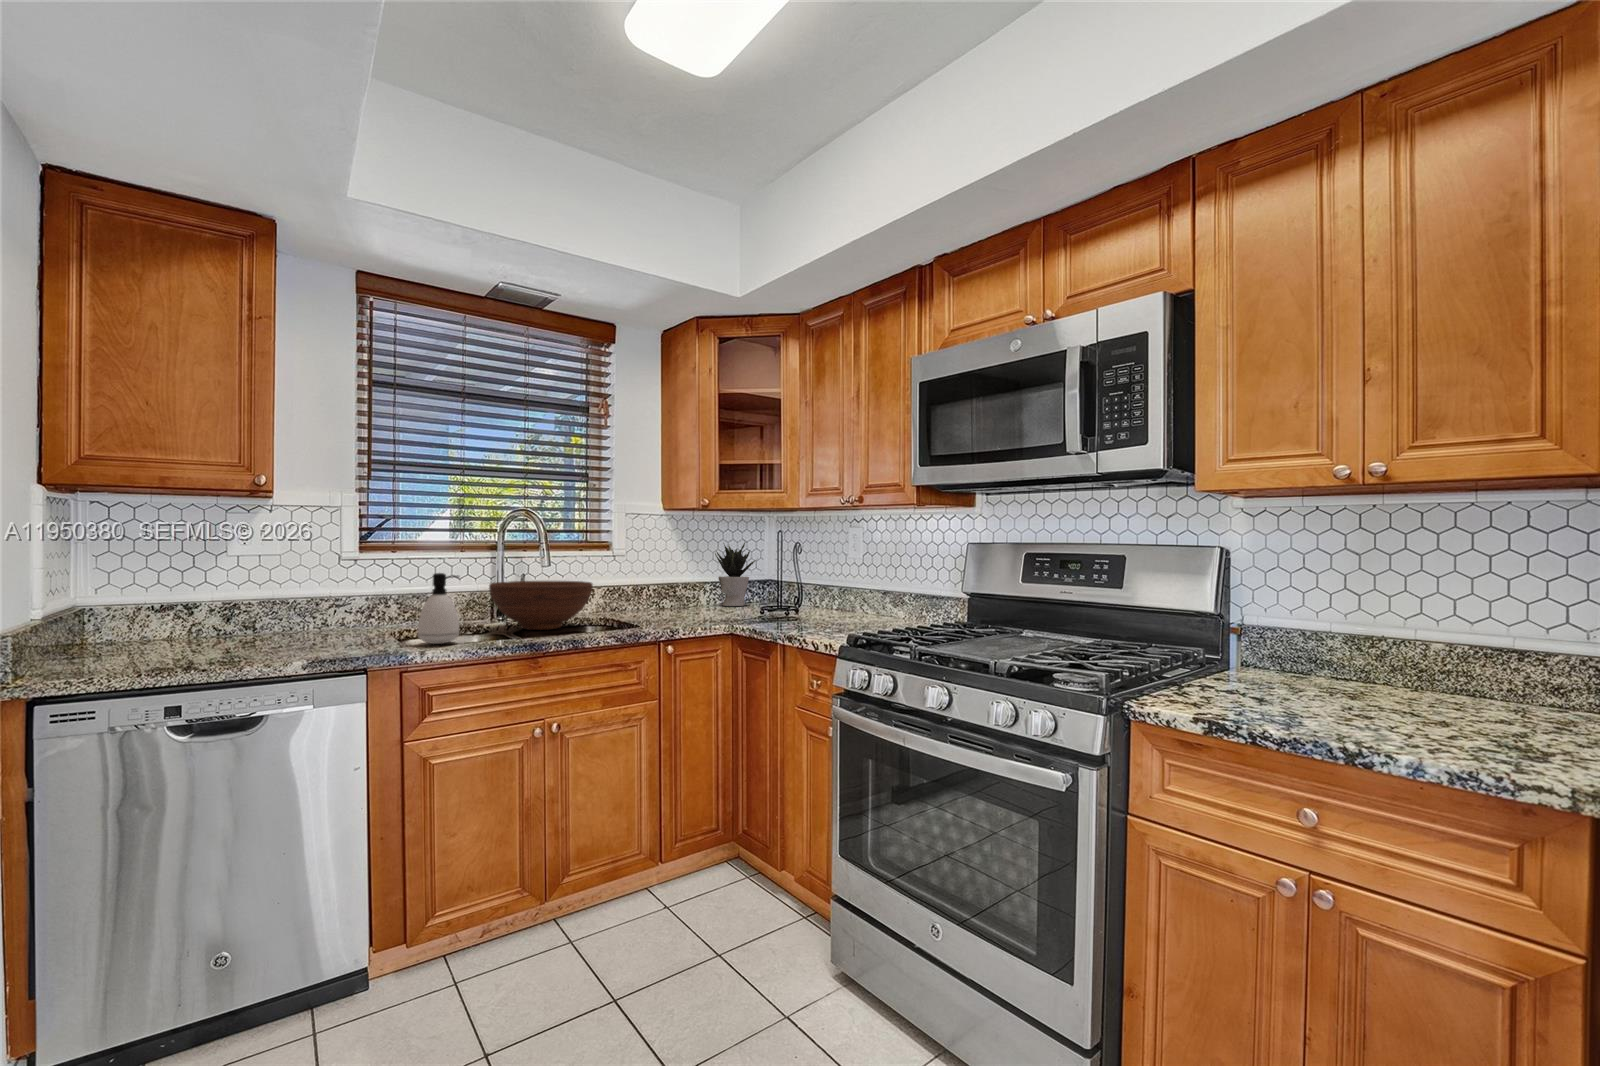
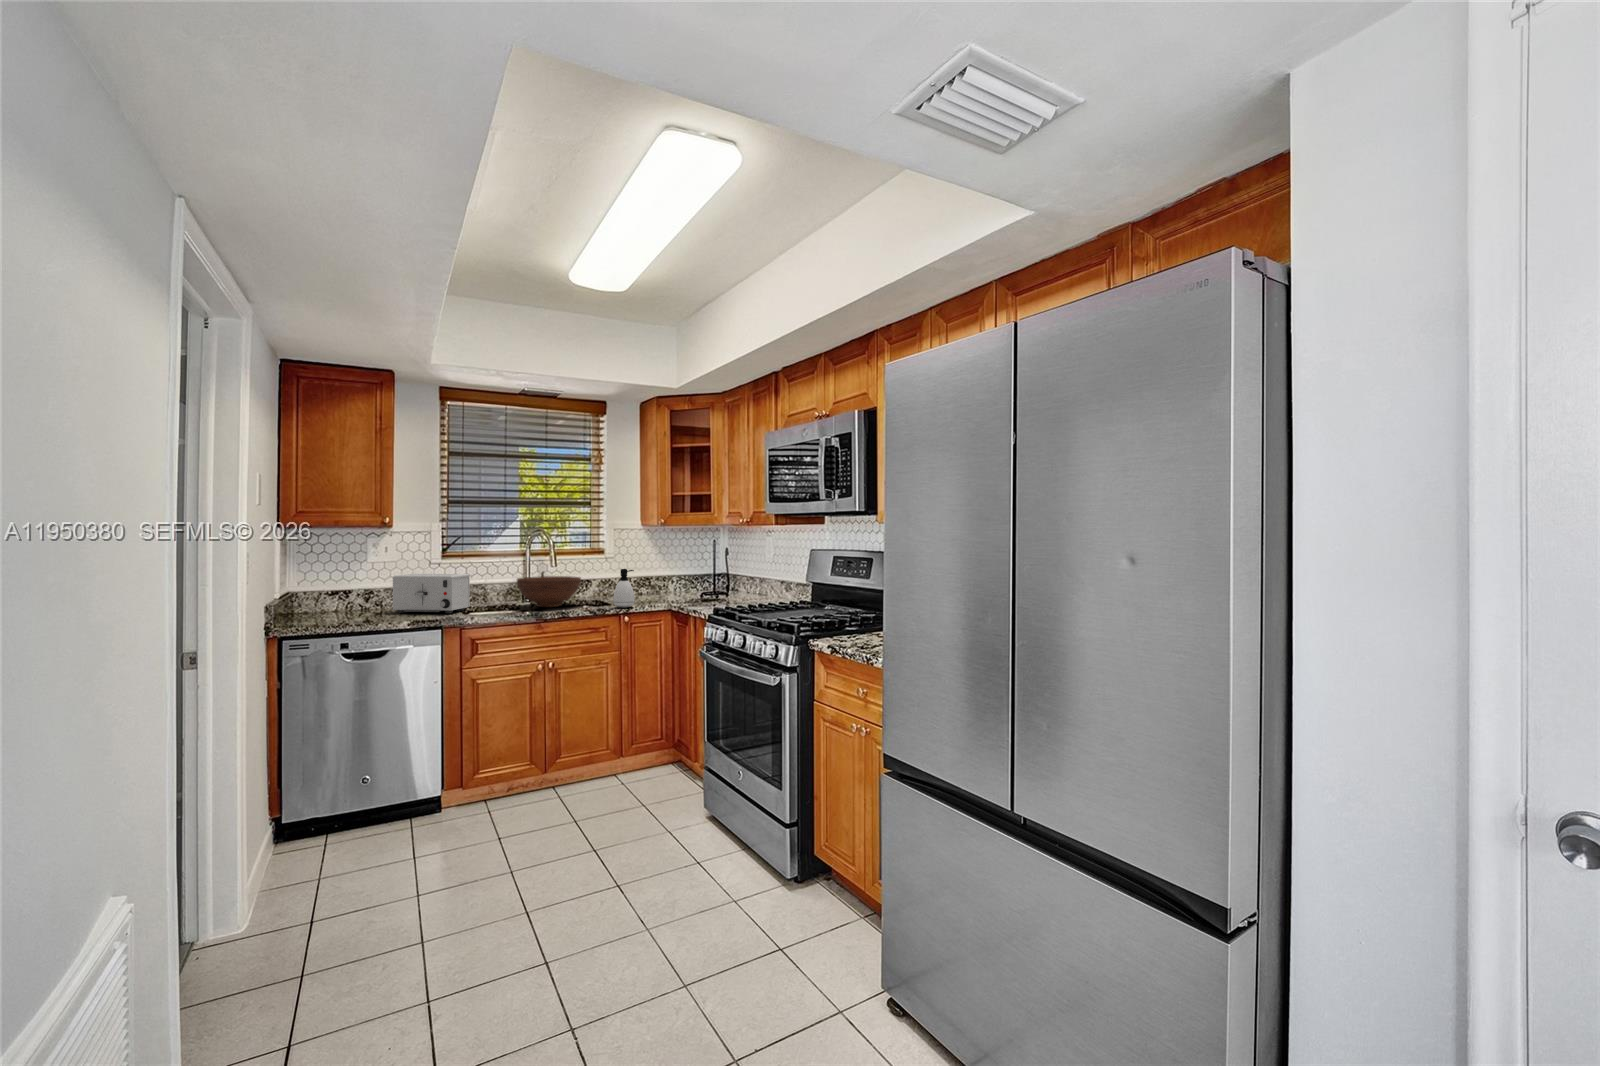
potted plant: present [715,542,756,606] -> none [678,548,710,593]
soap dispenser: present [417,573,459,644] -> present [613,569,635,607]
toaster: none [275,575,411,642] -> present [393,574,470,613]

